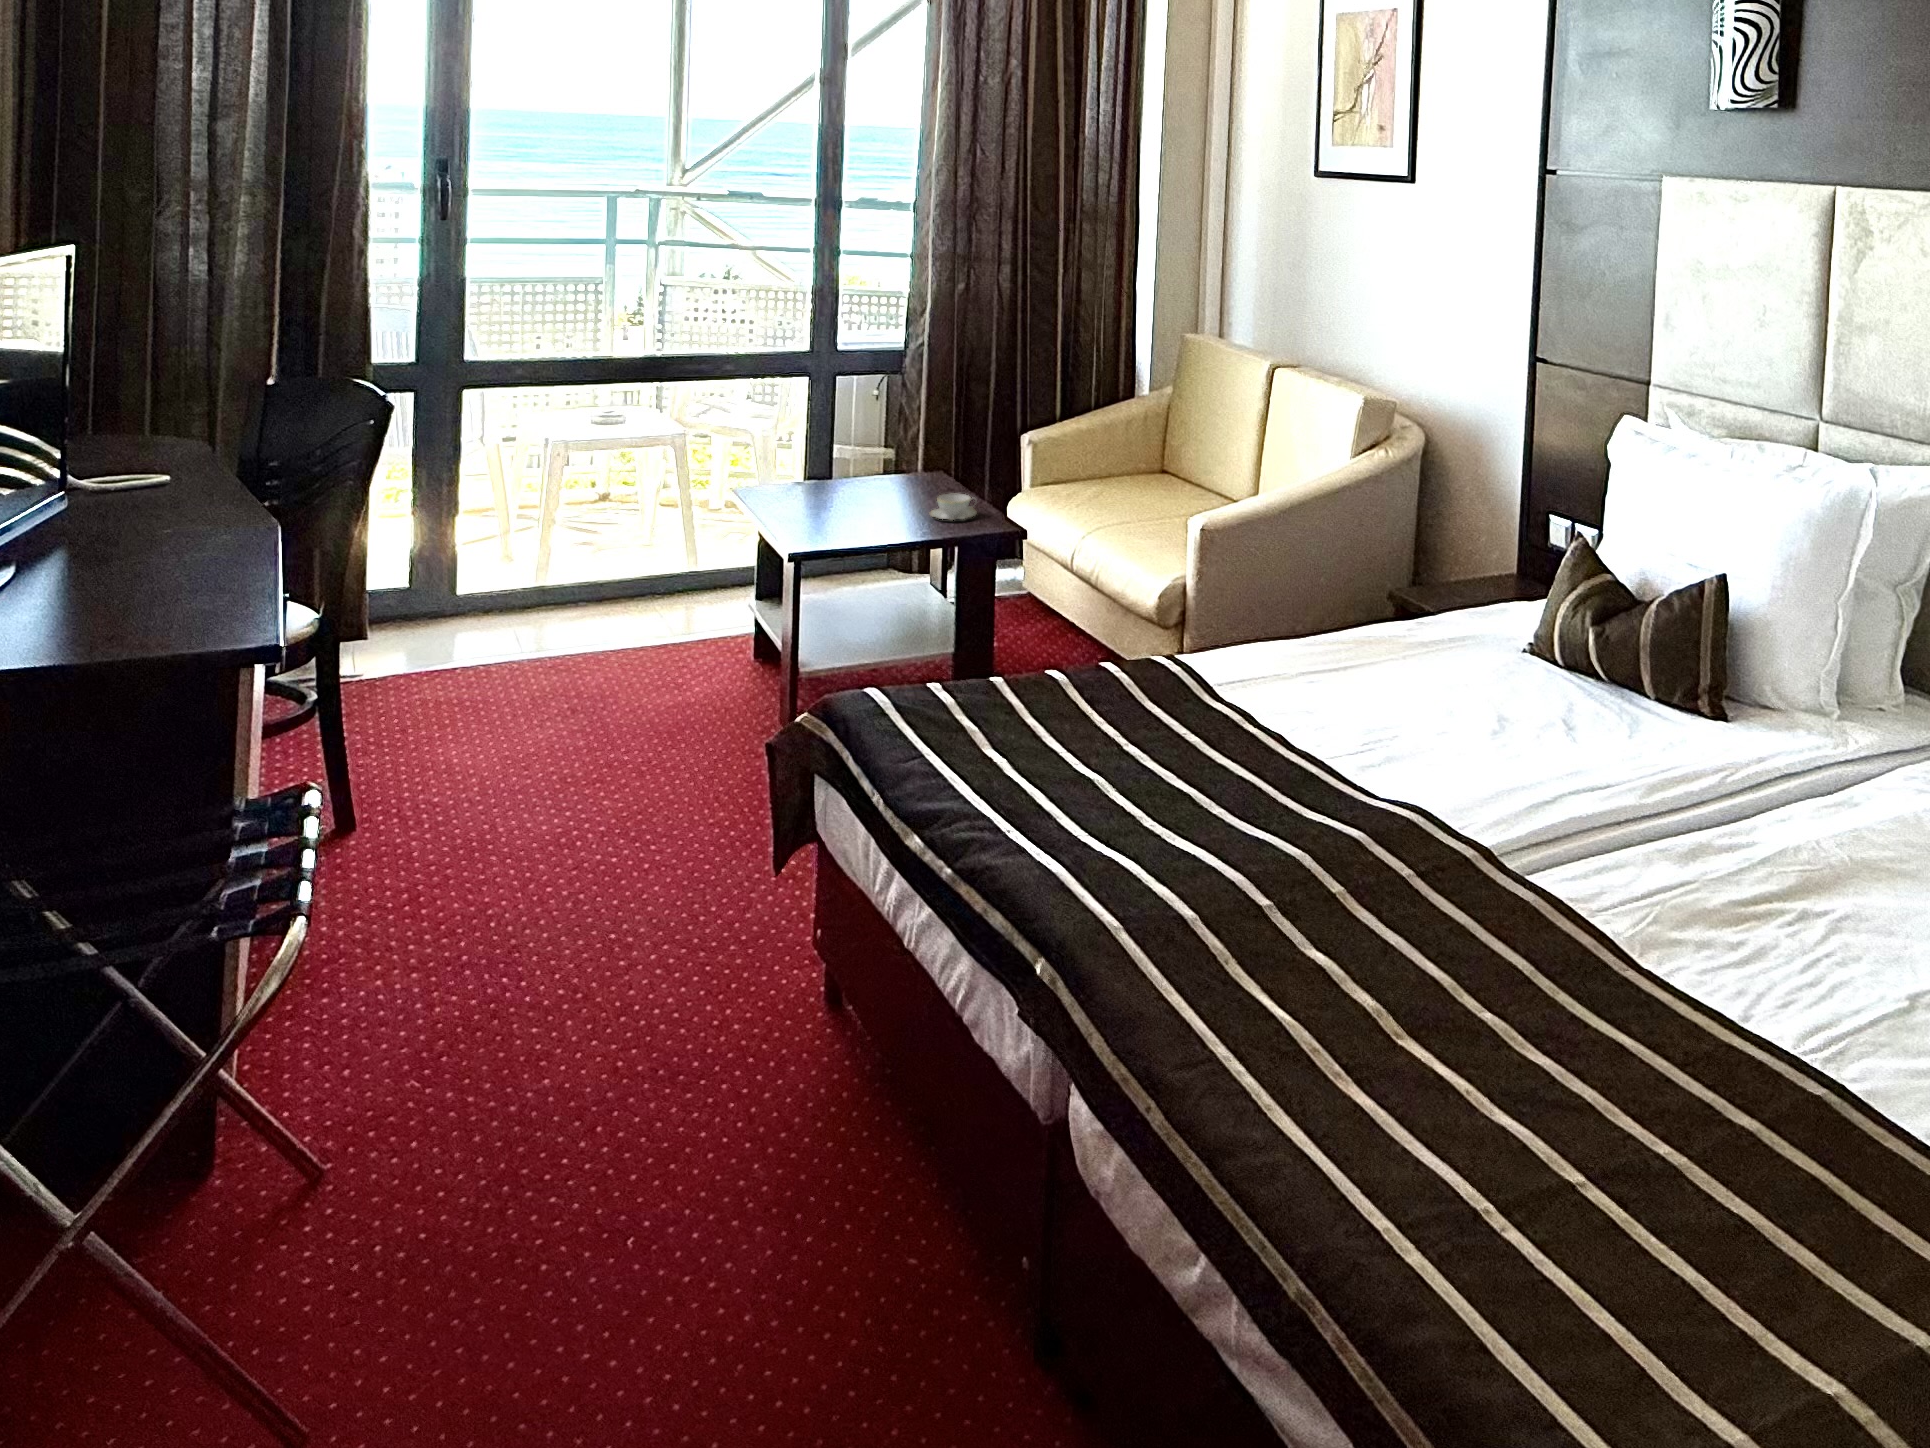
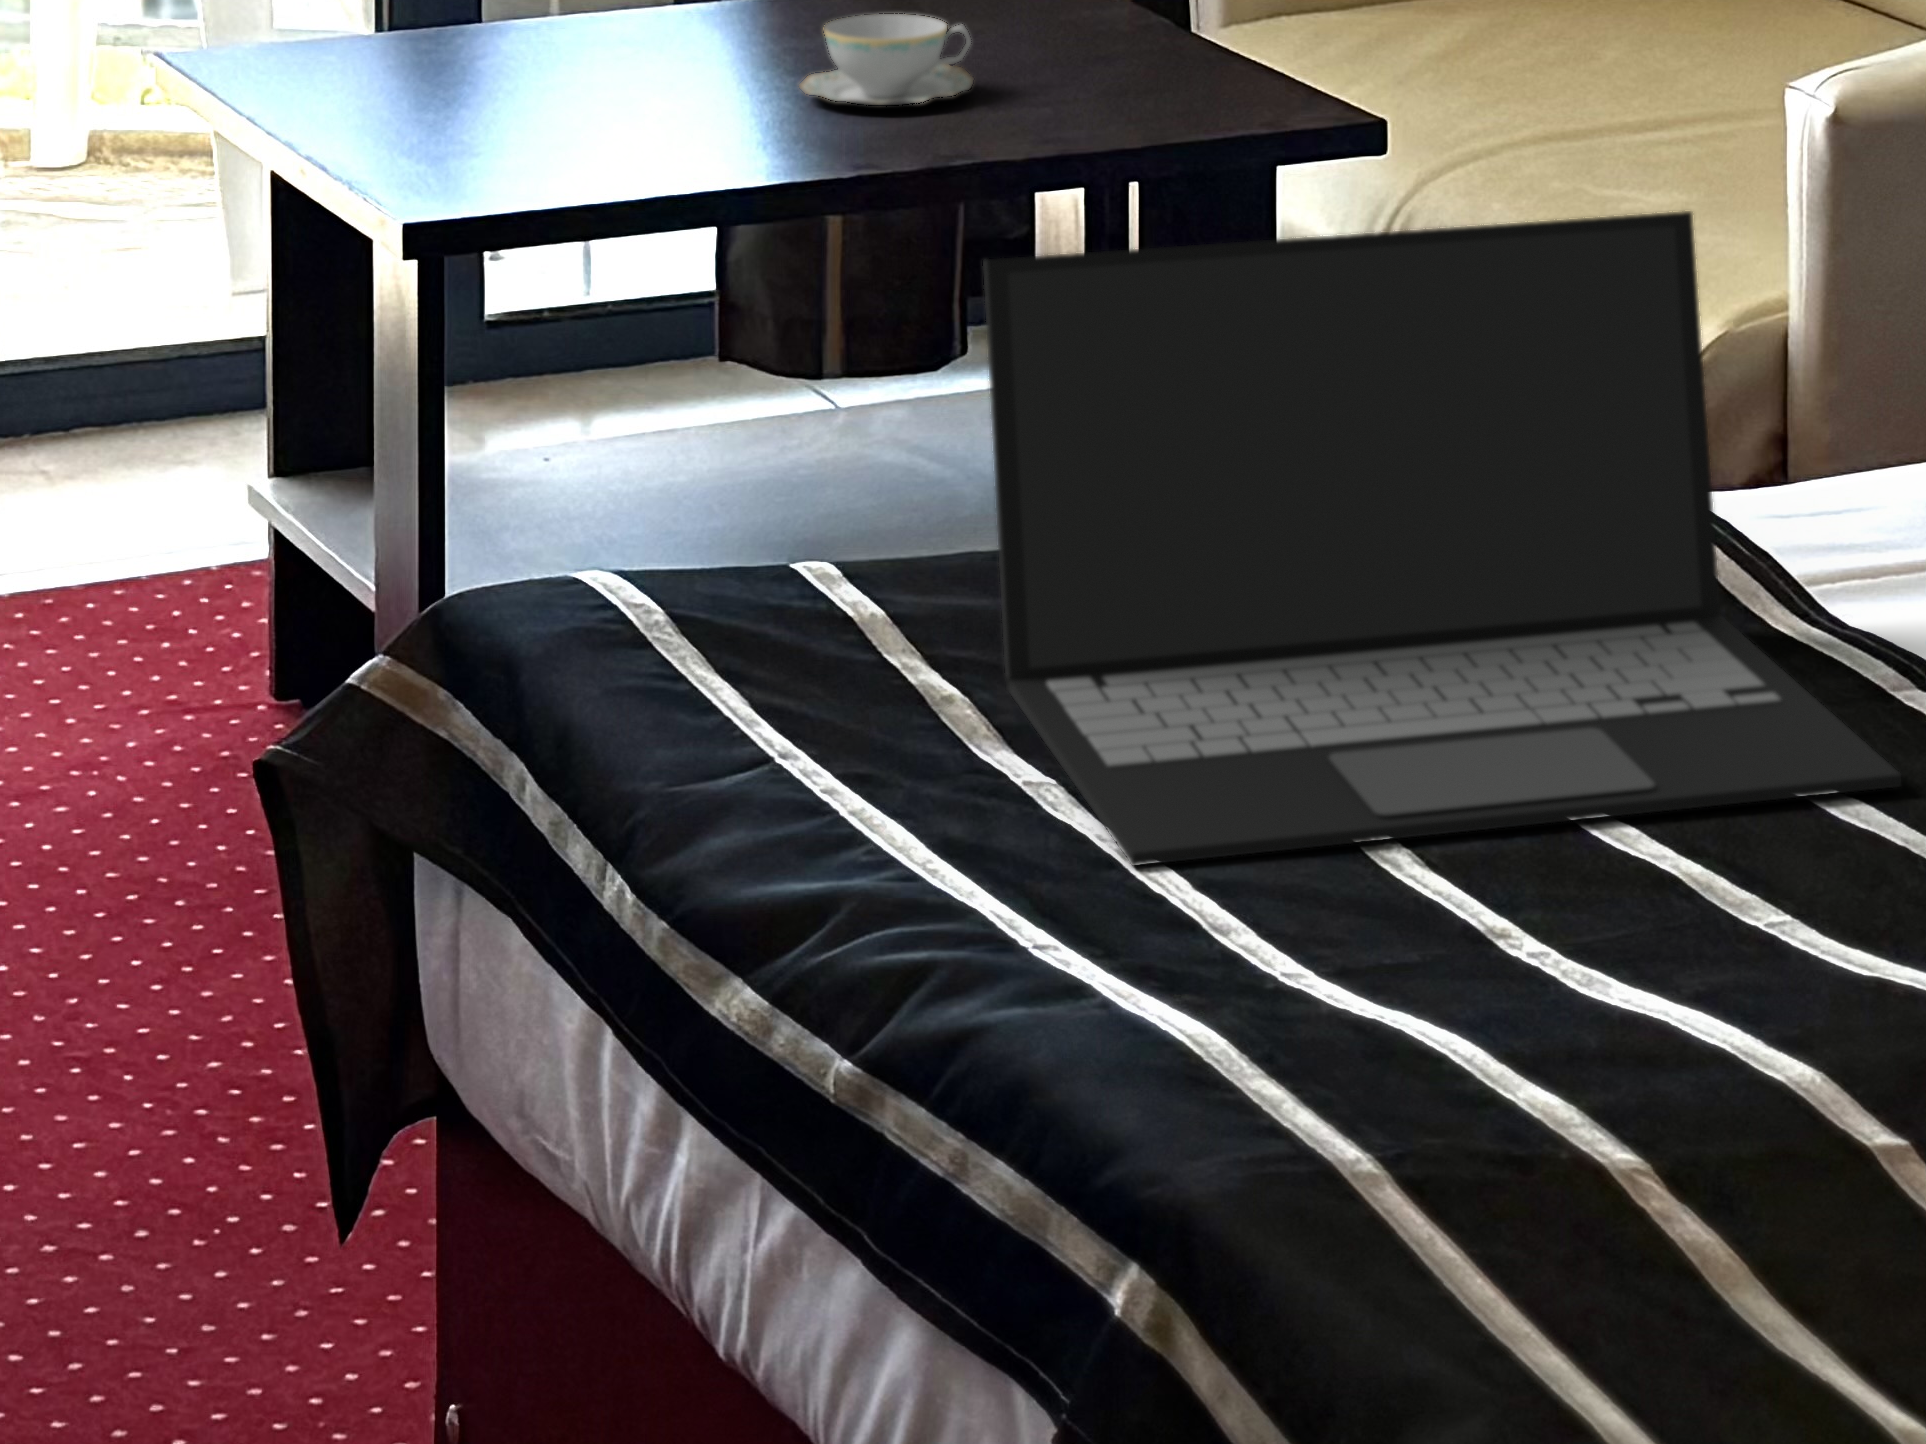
laptop: none [995,582,1255,797] -> present [983,211,1901,866]

